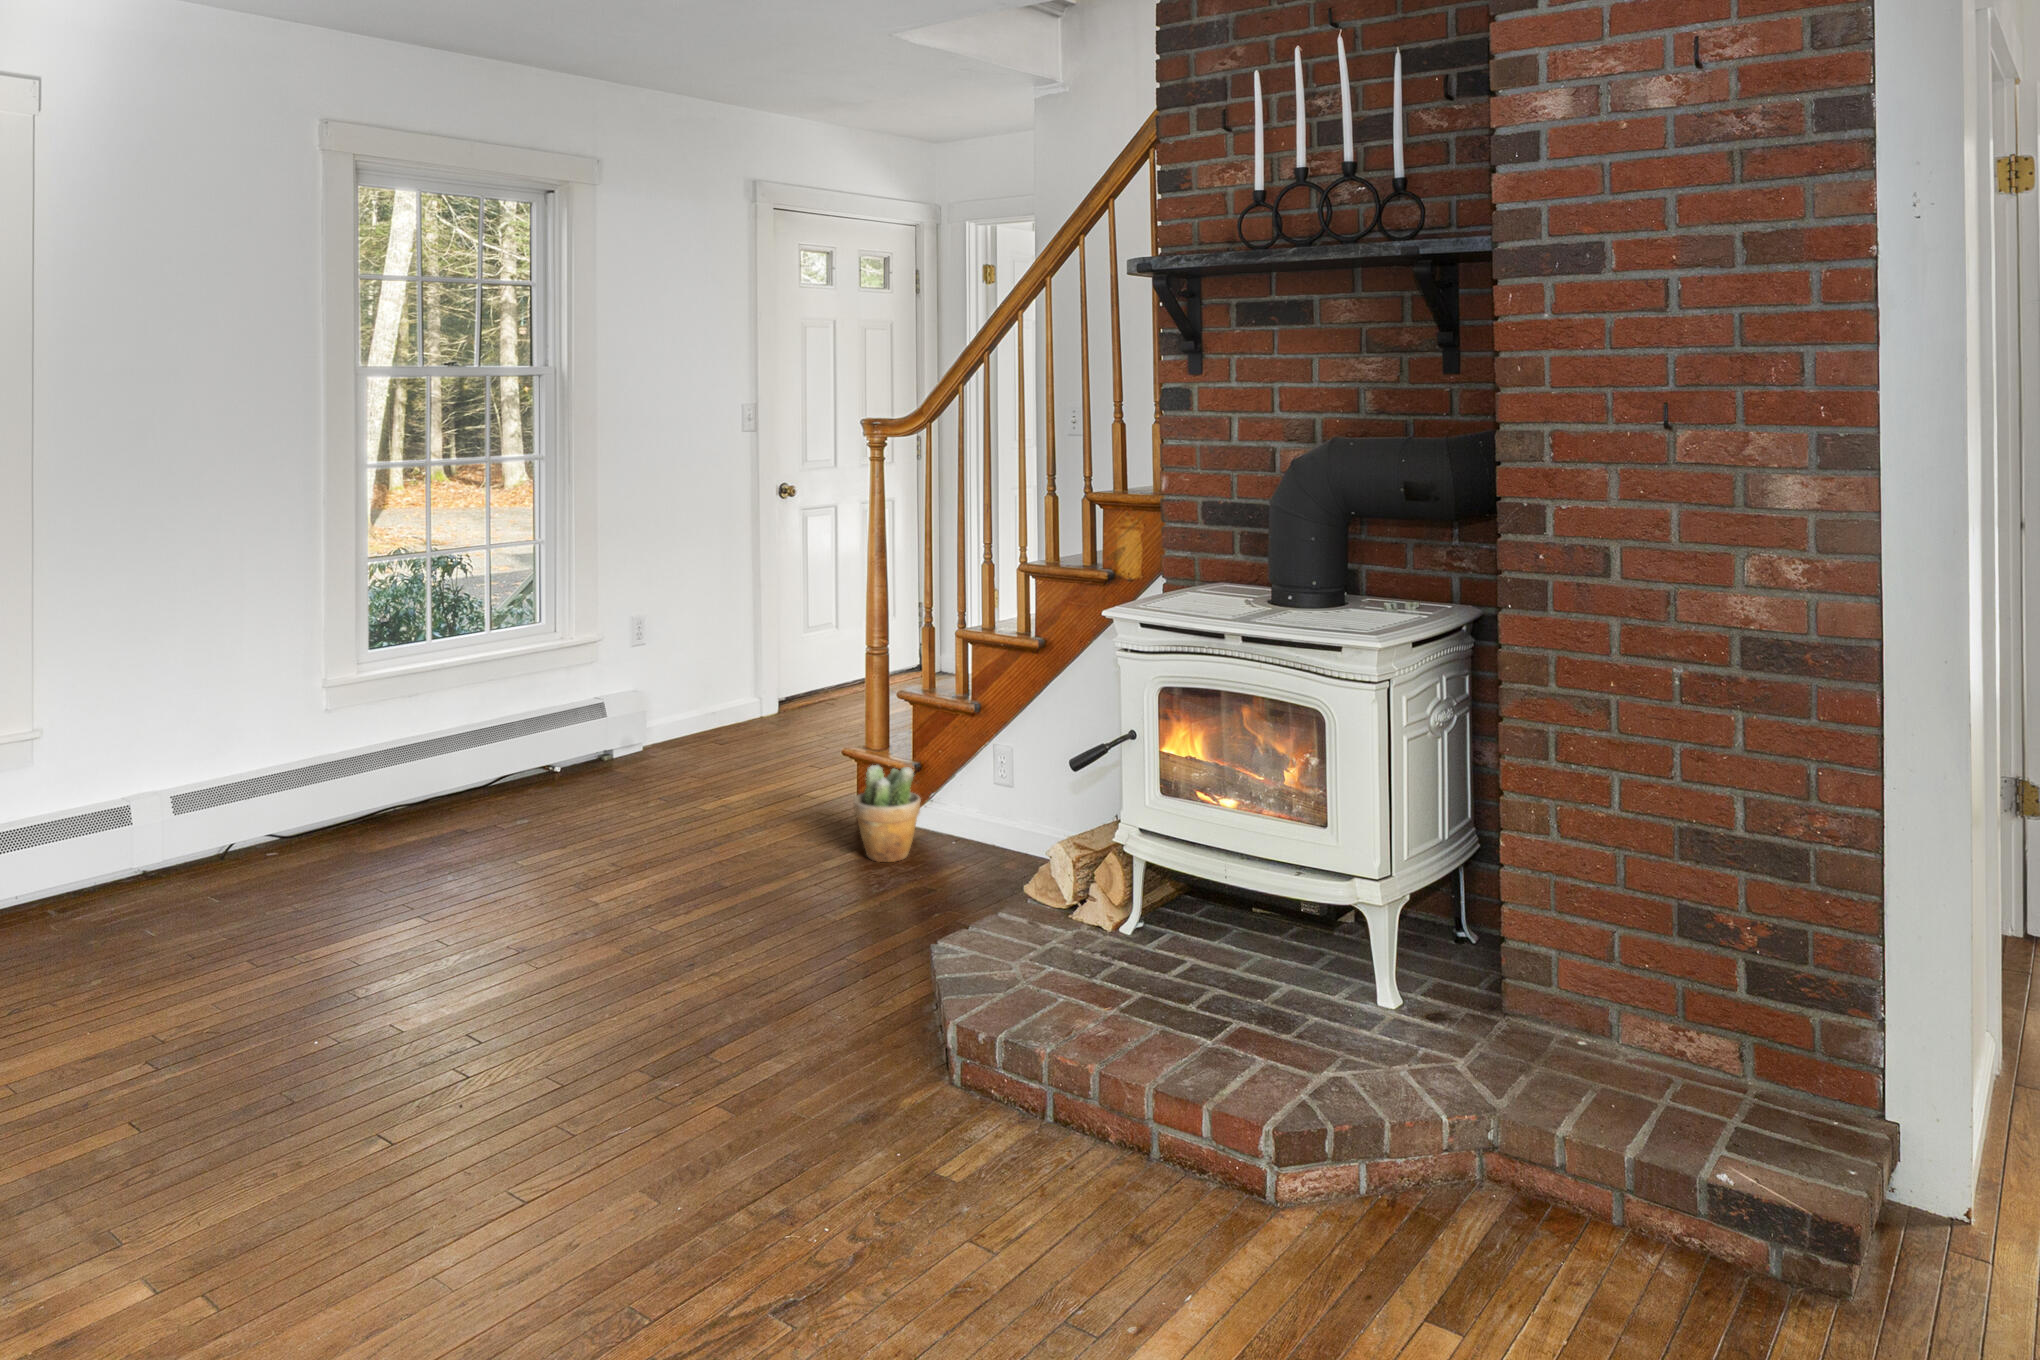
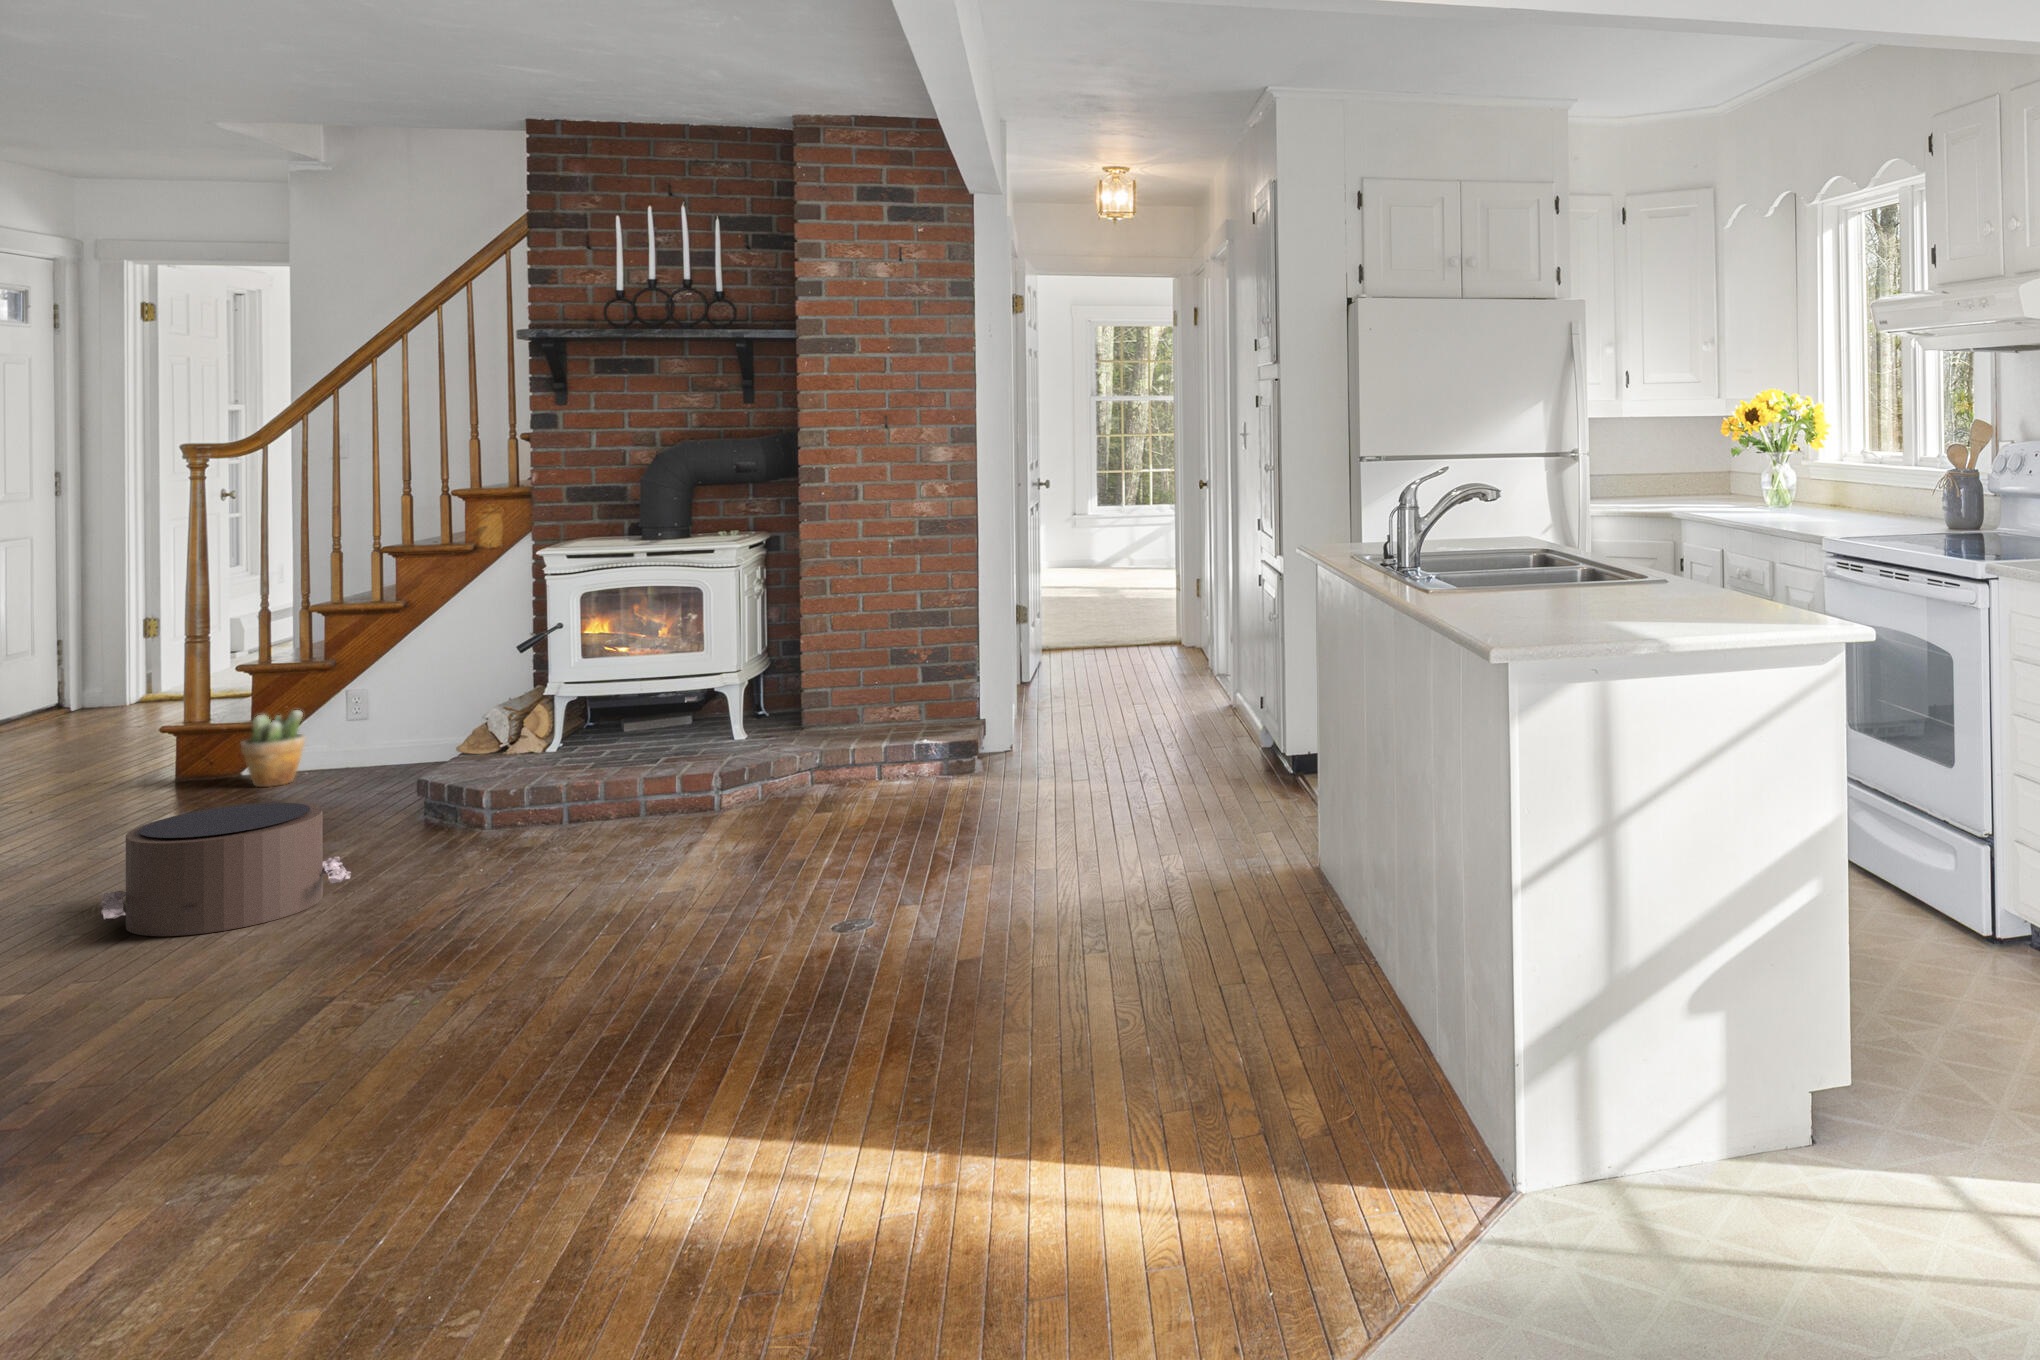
pouf: none [280,990,642,1257] -> present [101,803,351,936]

